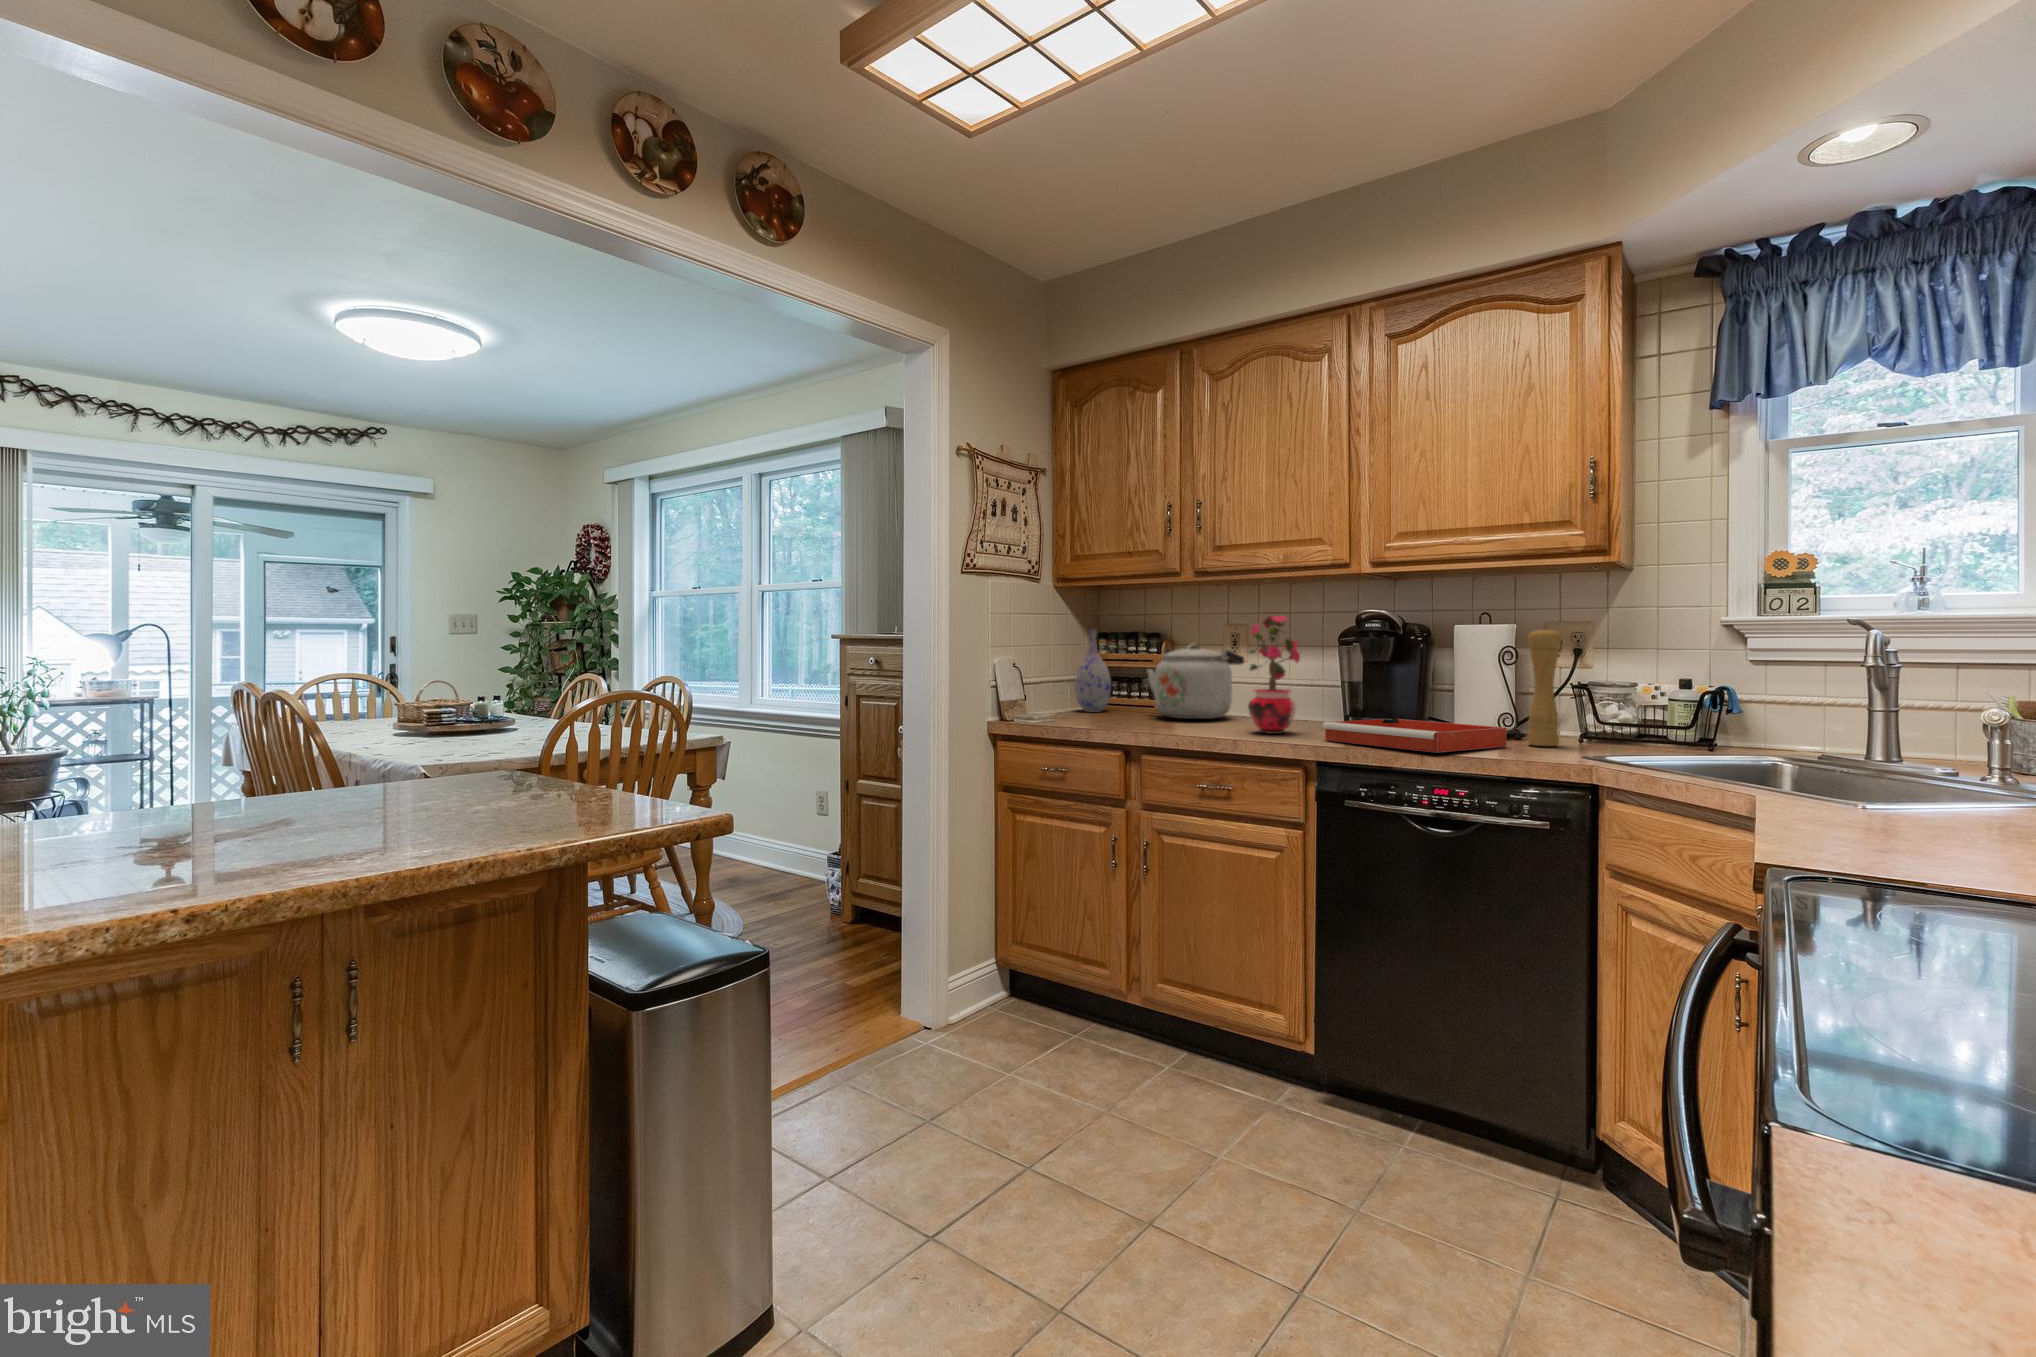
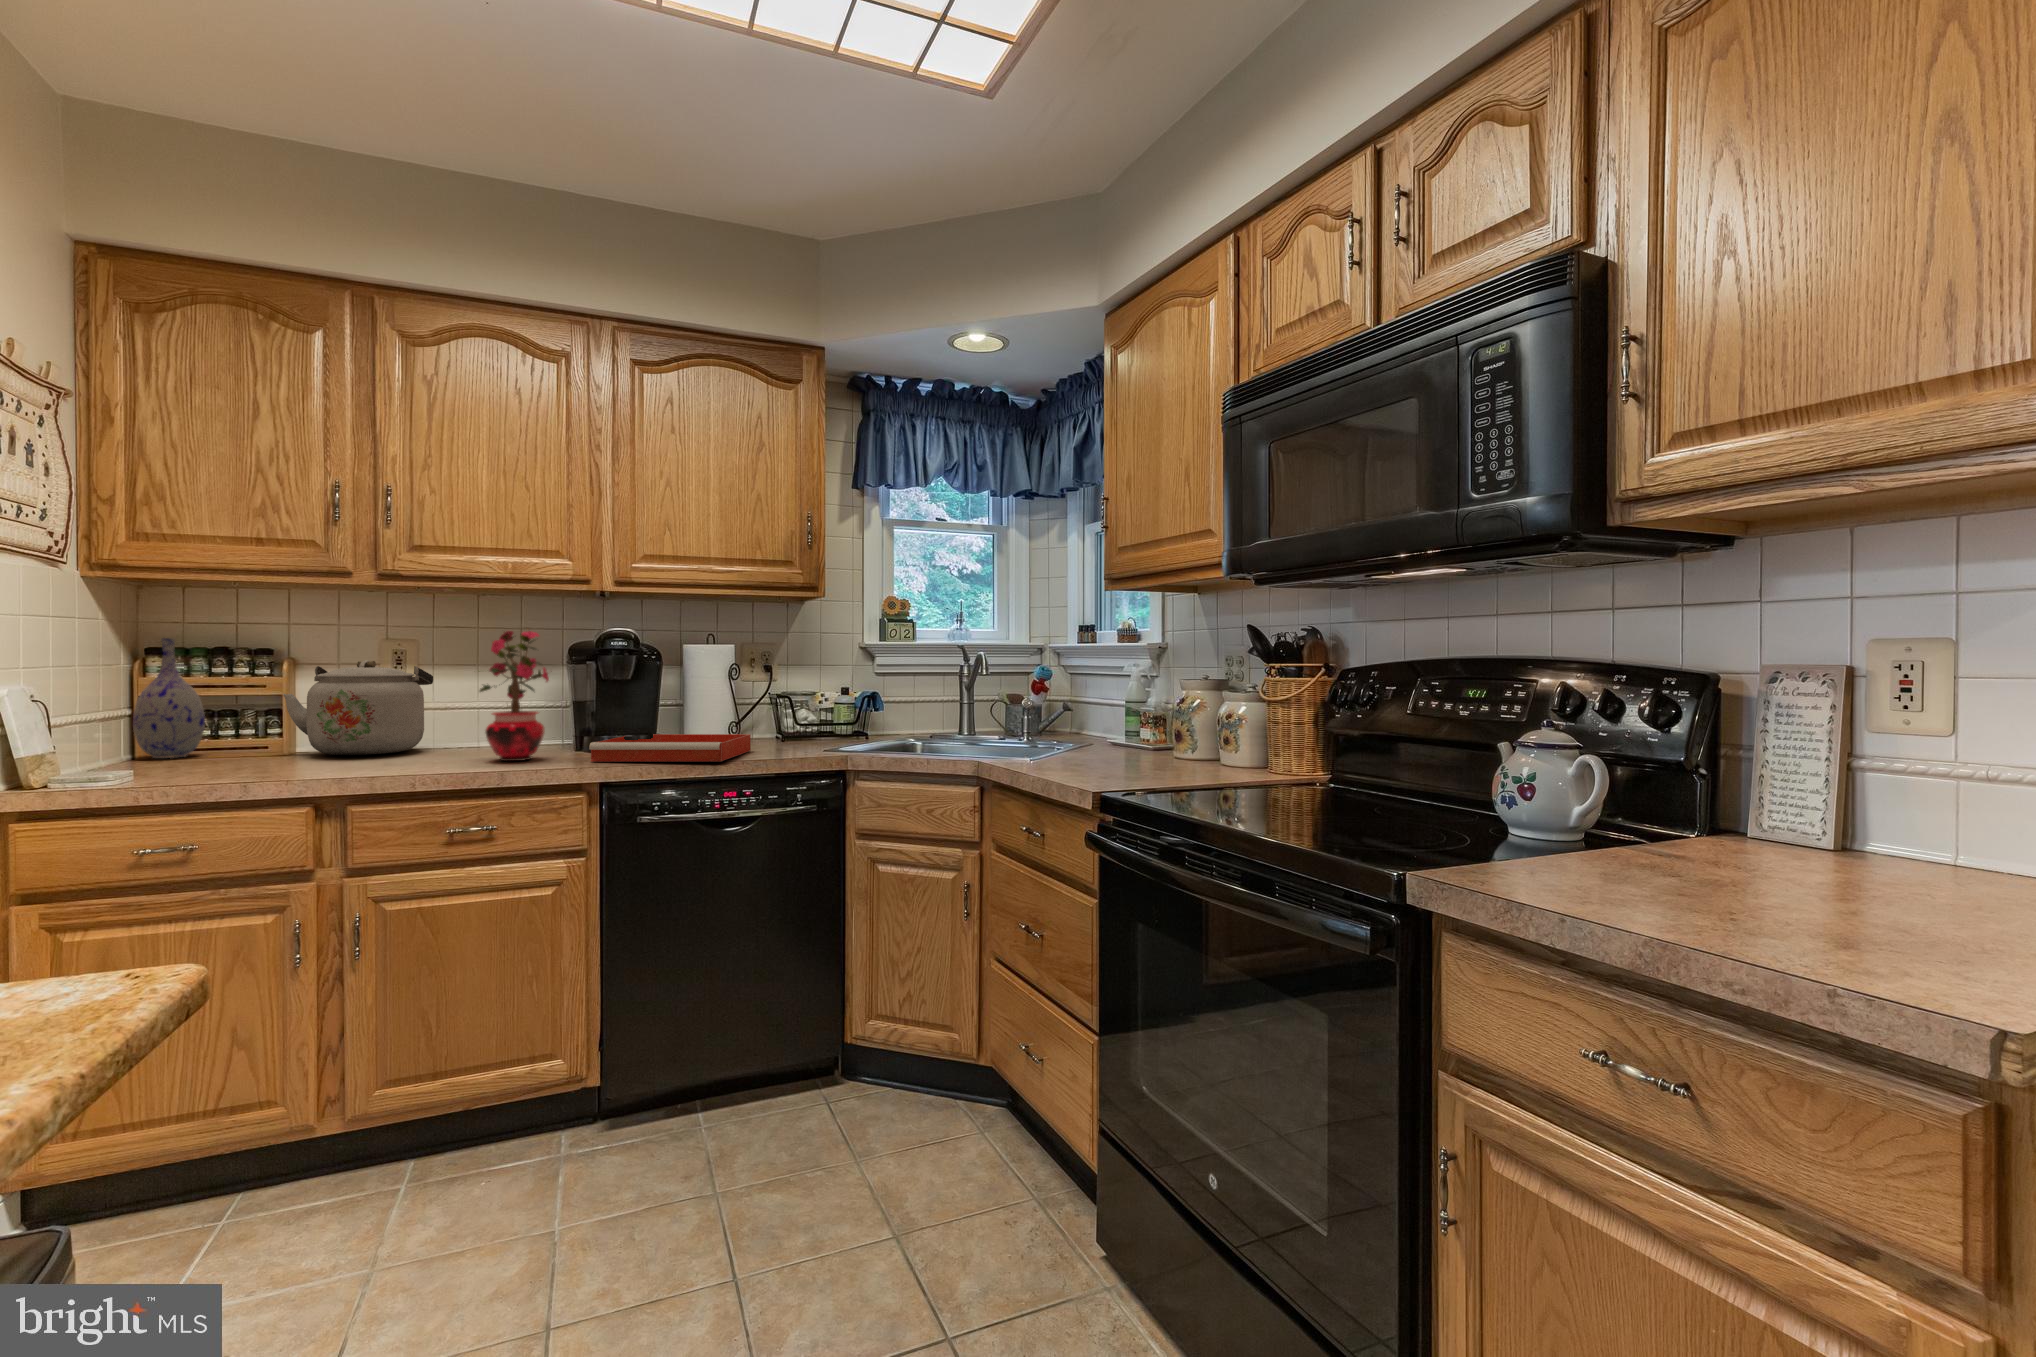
pepper mill: present [1527,628,1562,746] -> none [759,649,784,748]

